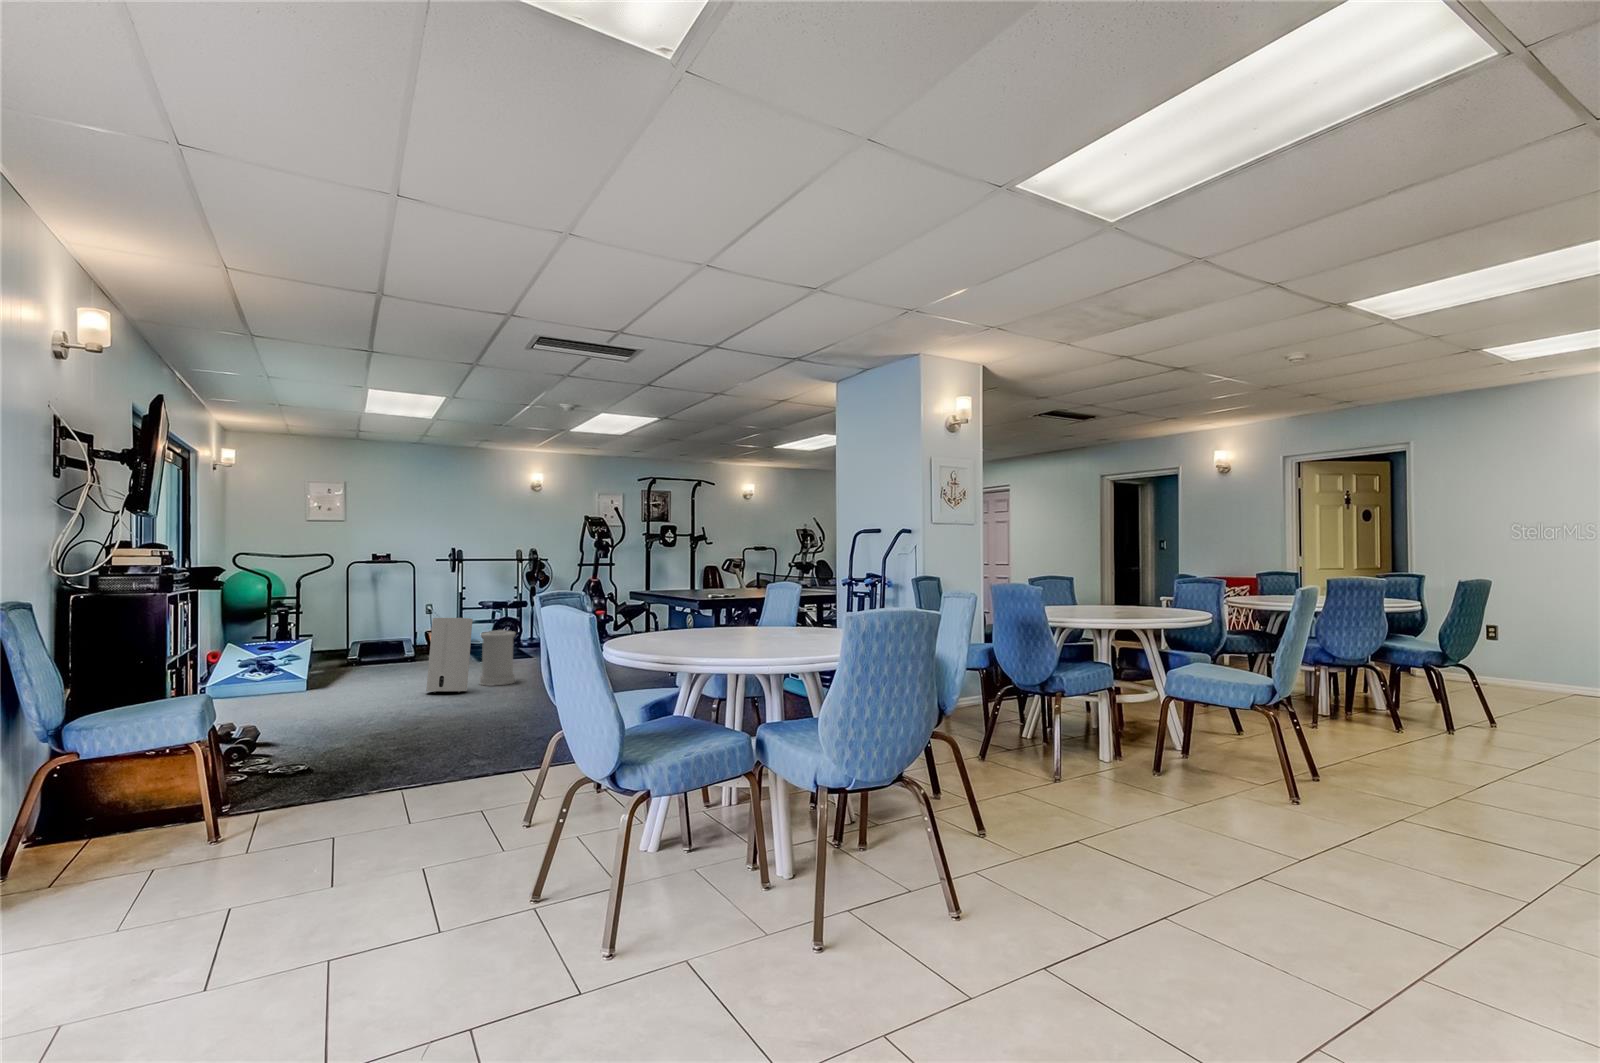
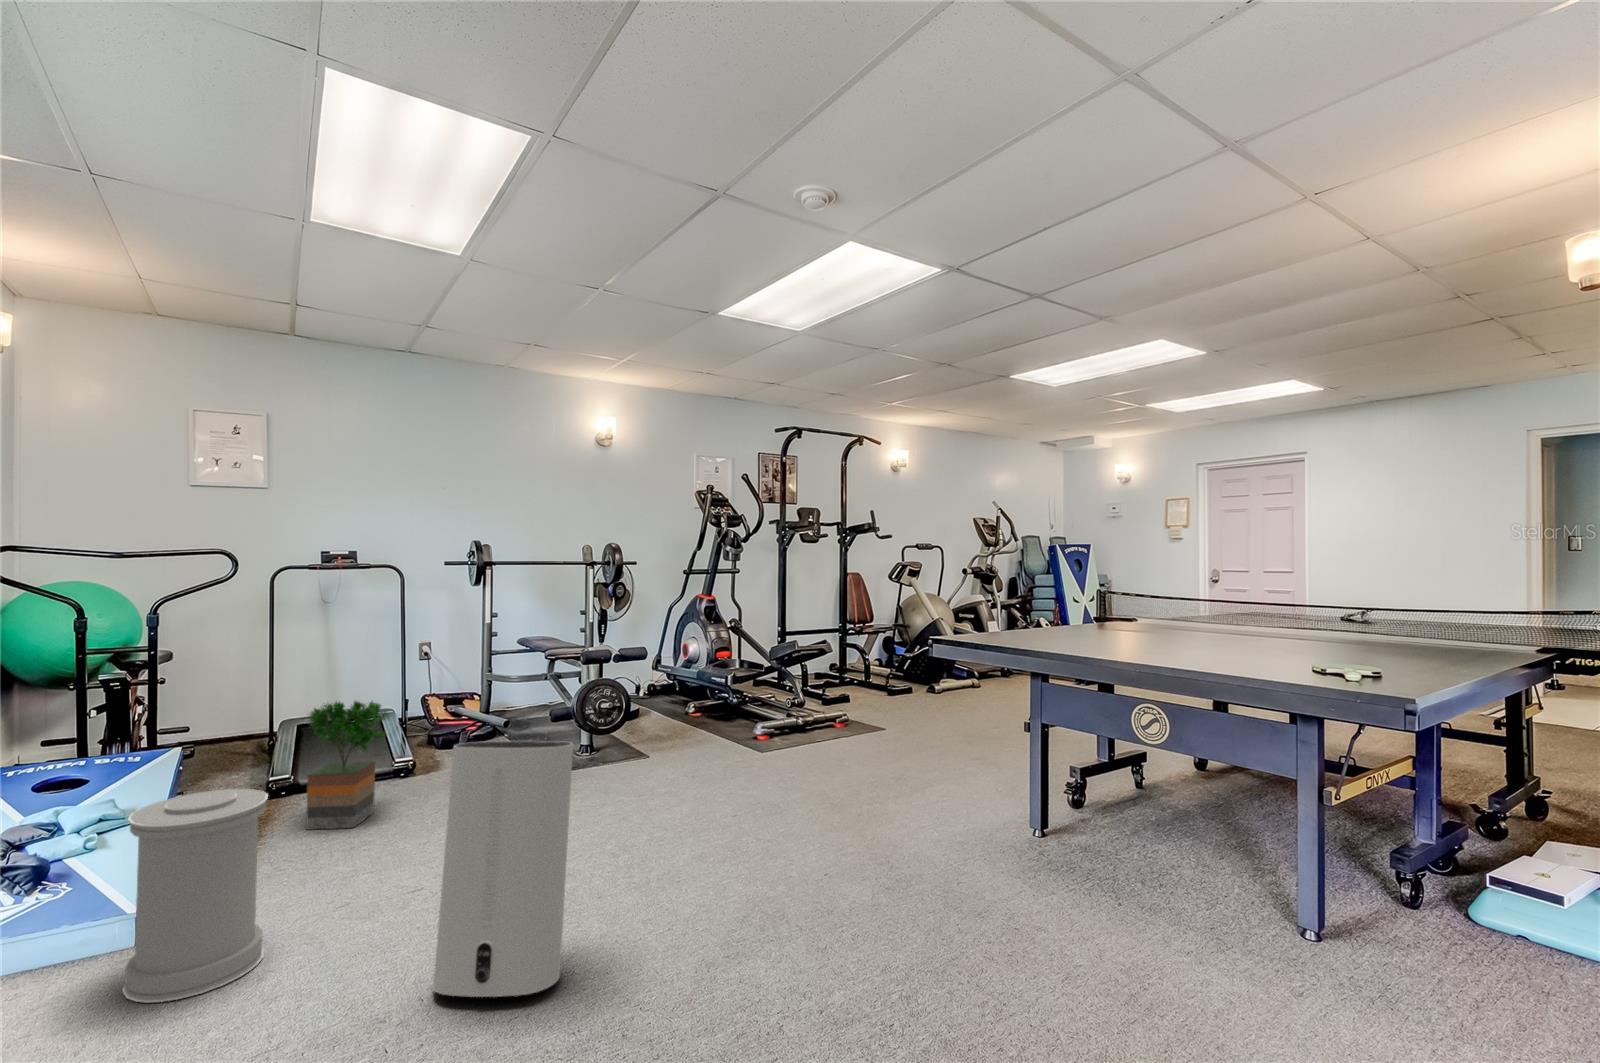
potted tree: none [374,619,412,672] -> present [306,701,390,830]
trash can: present [480,630,515,685] -> present [122,789,268,1003]

